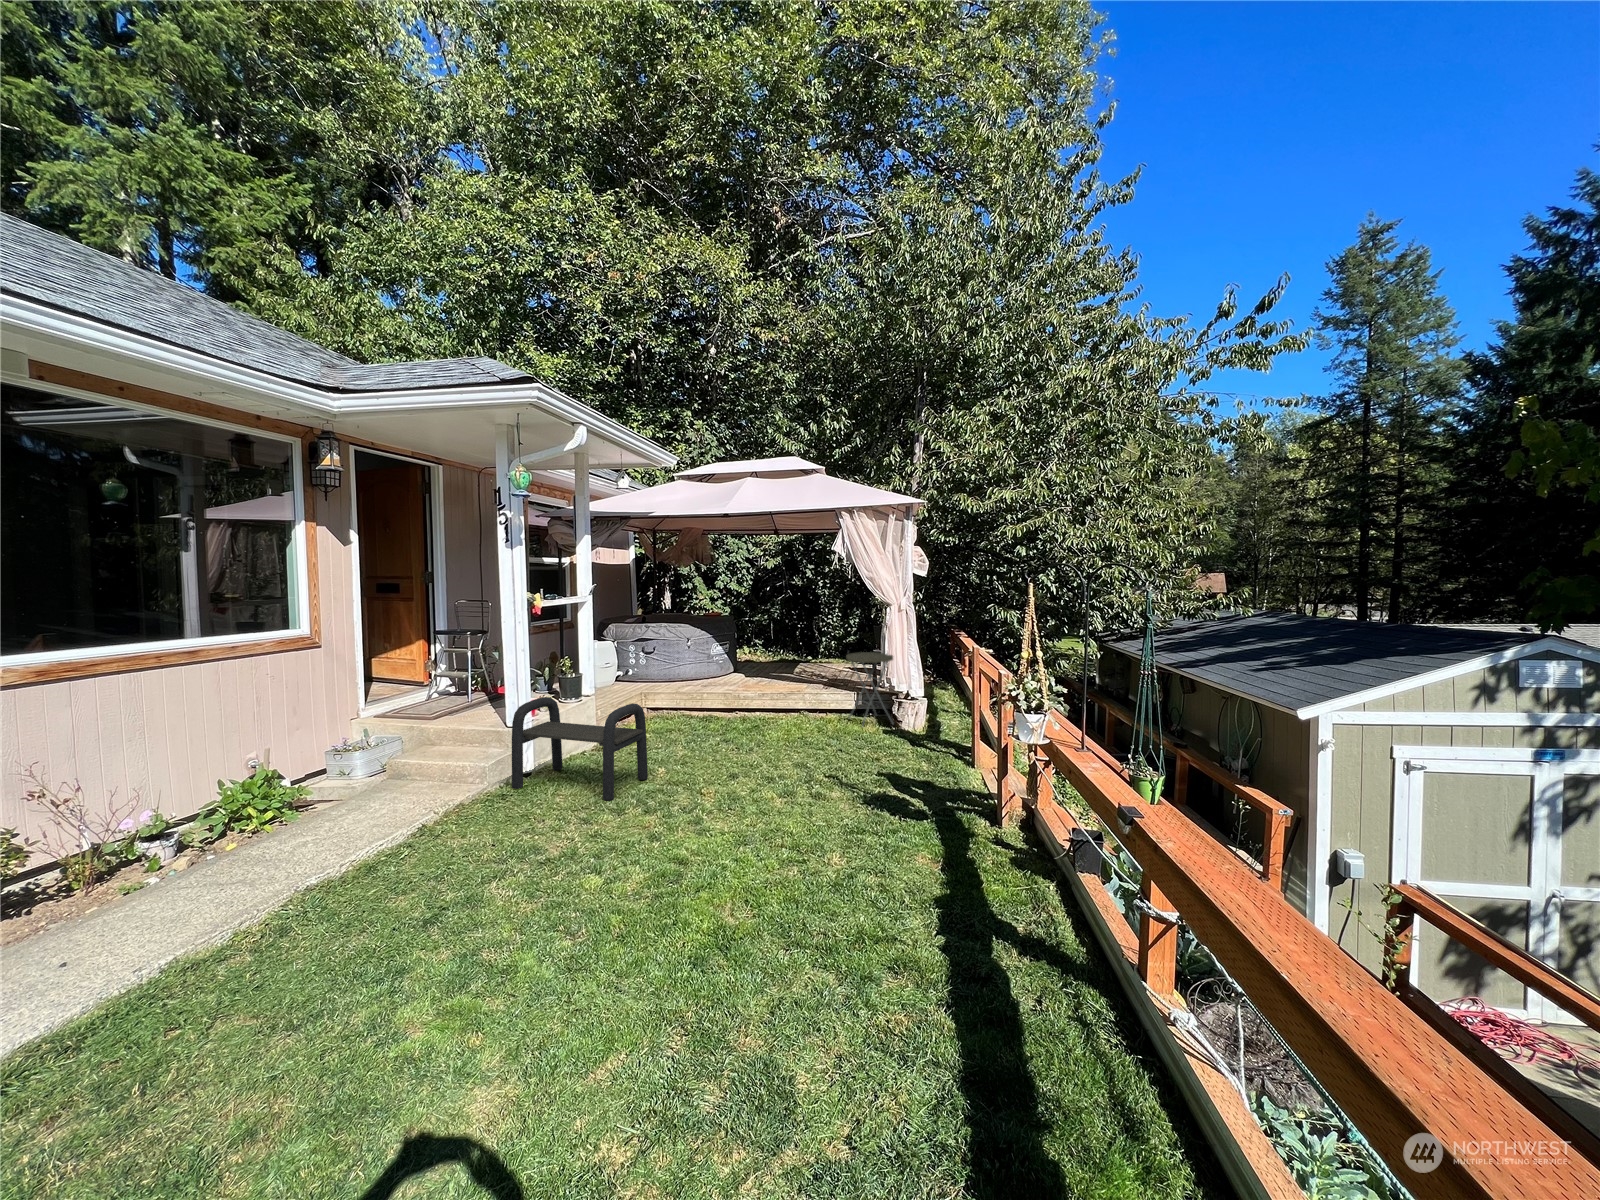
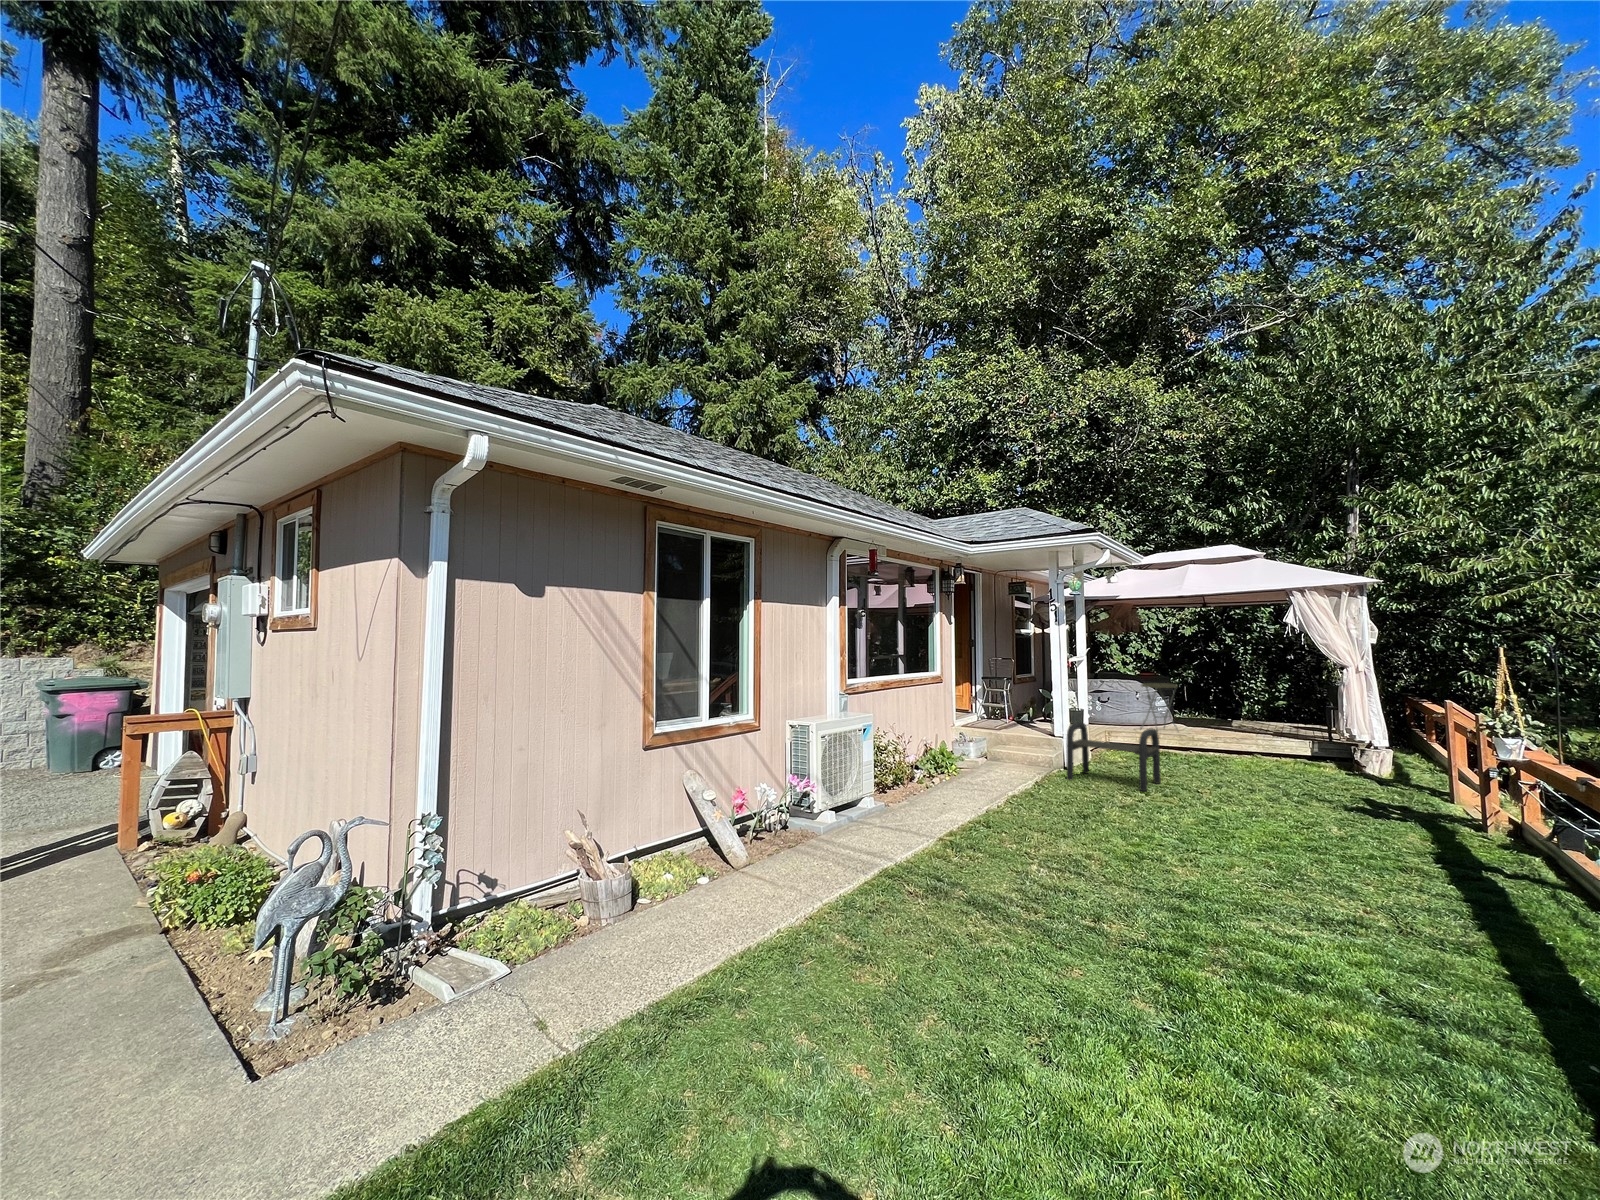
side table: present [846,652,894,727] -> present [1141,683,1178,731]

